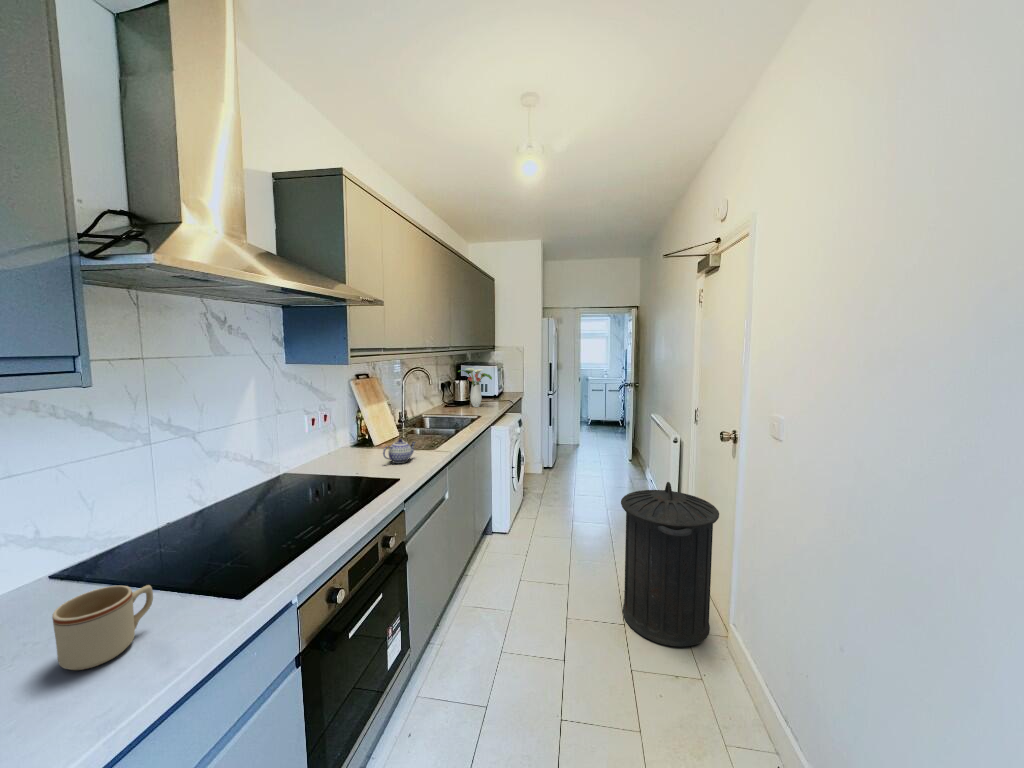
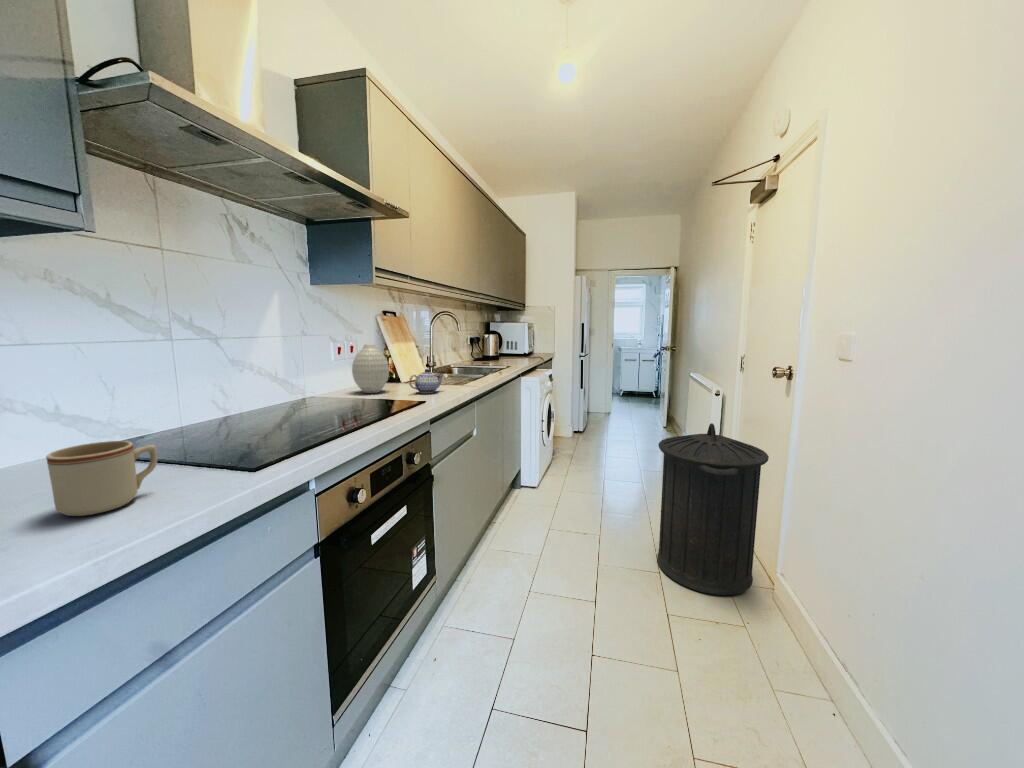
flower arrangement: present [458,368,492,407] -> none [487,322,522,362]
vase: none [326,415,363,464] -> present [352,344,389,393]

